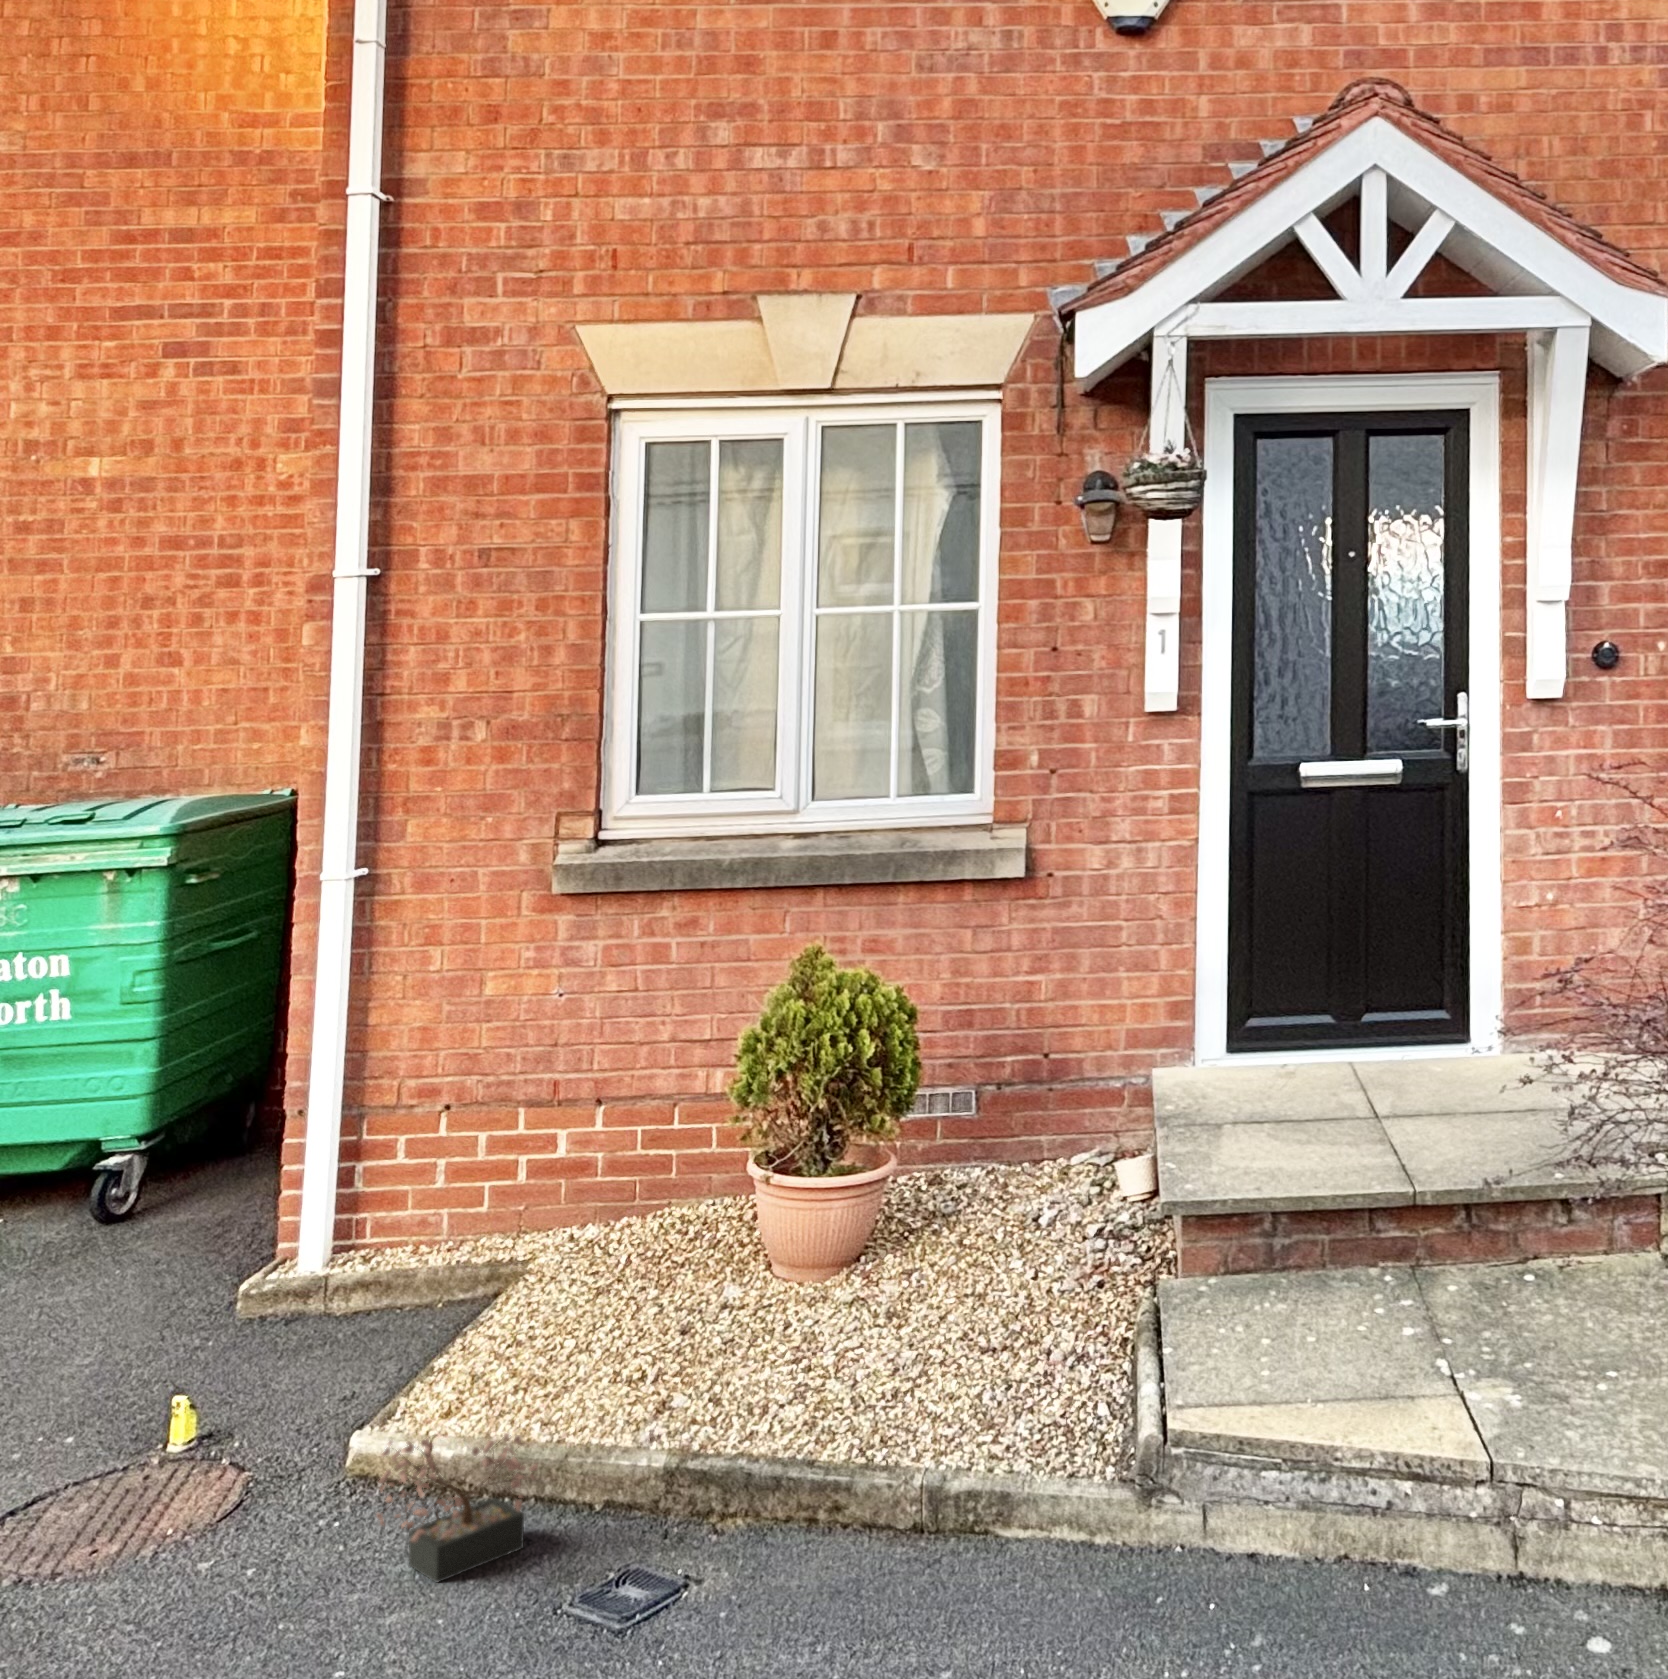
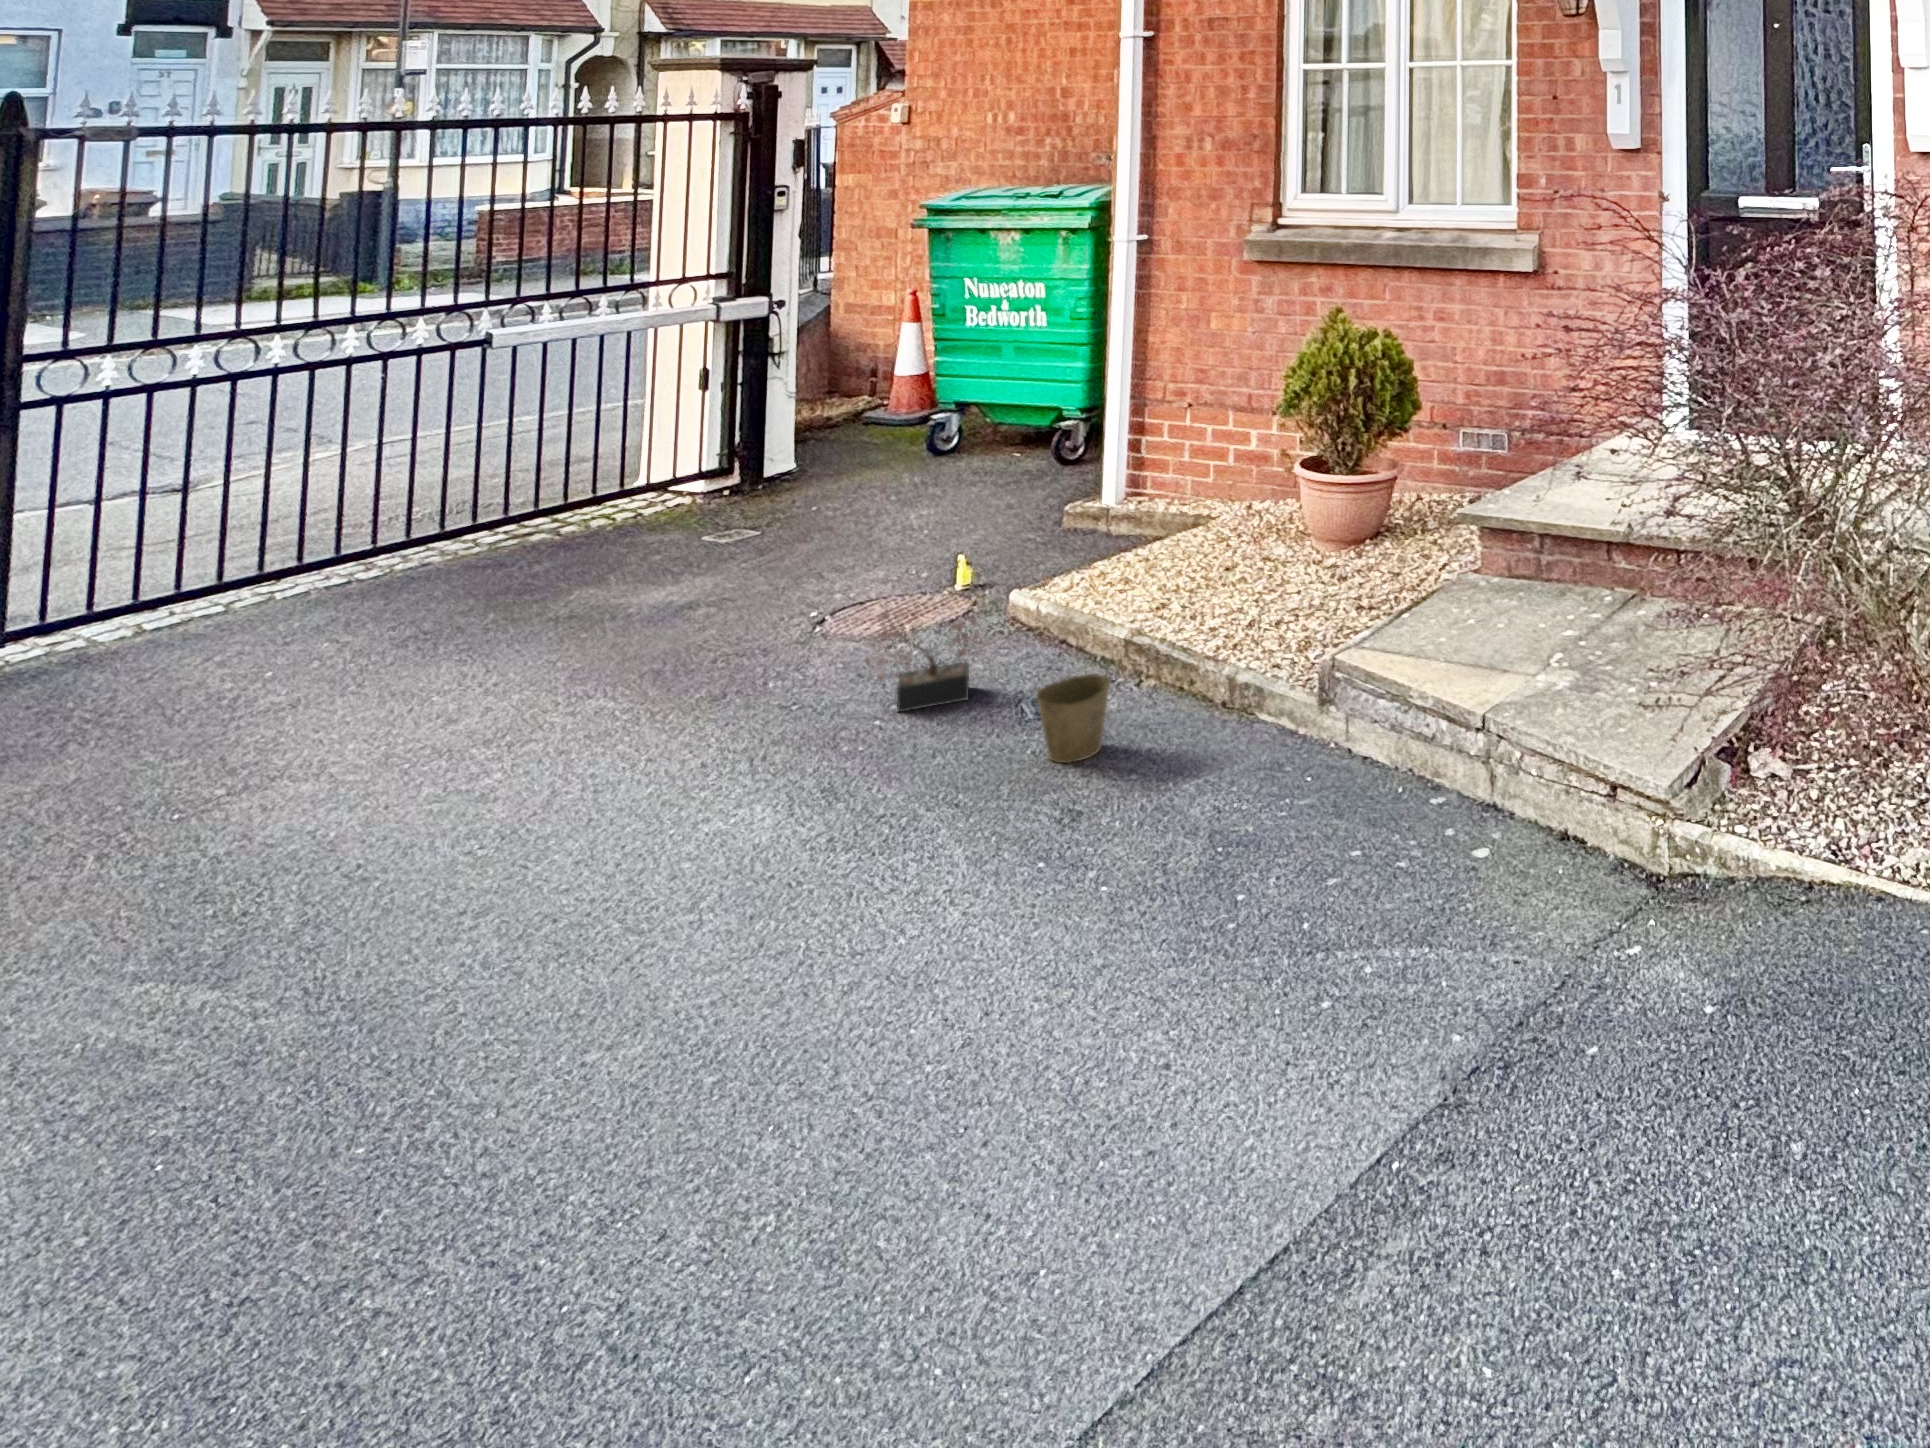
bucket: none [758,1429,853,1588] -> present [1036,654,1111,763]

